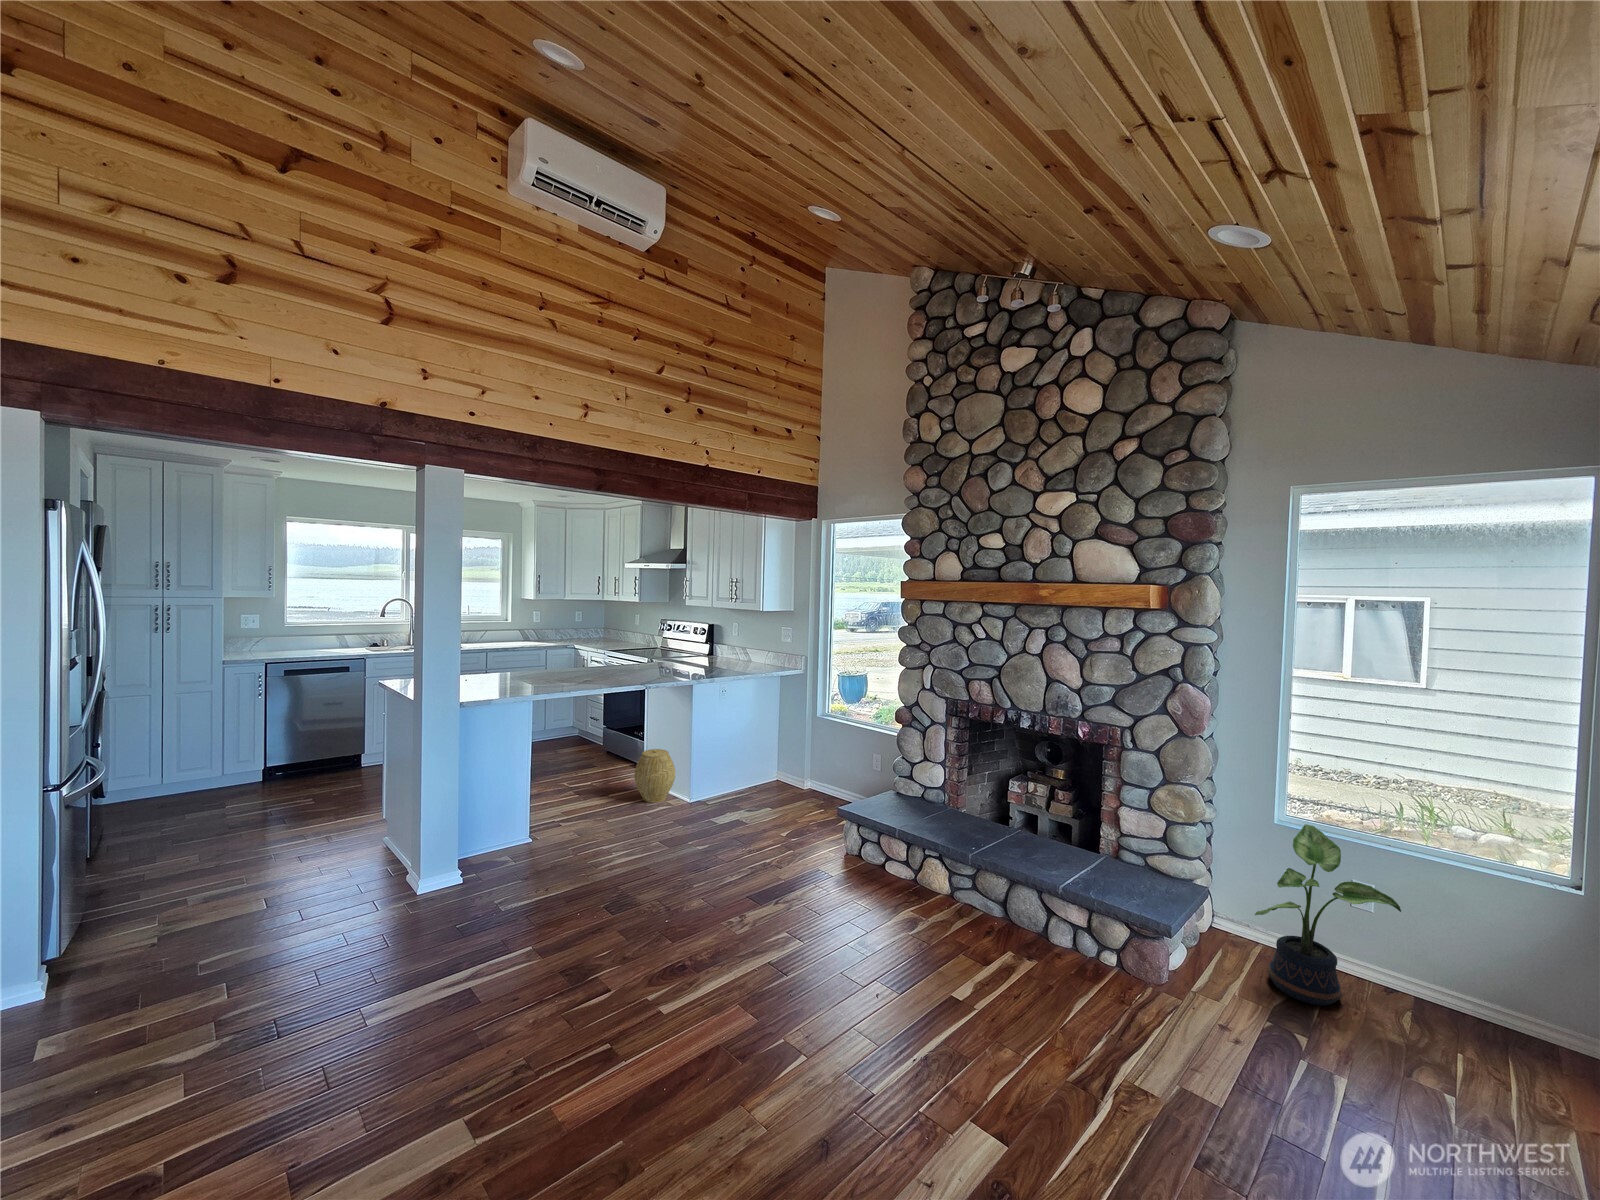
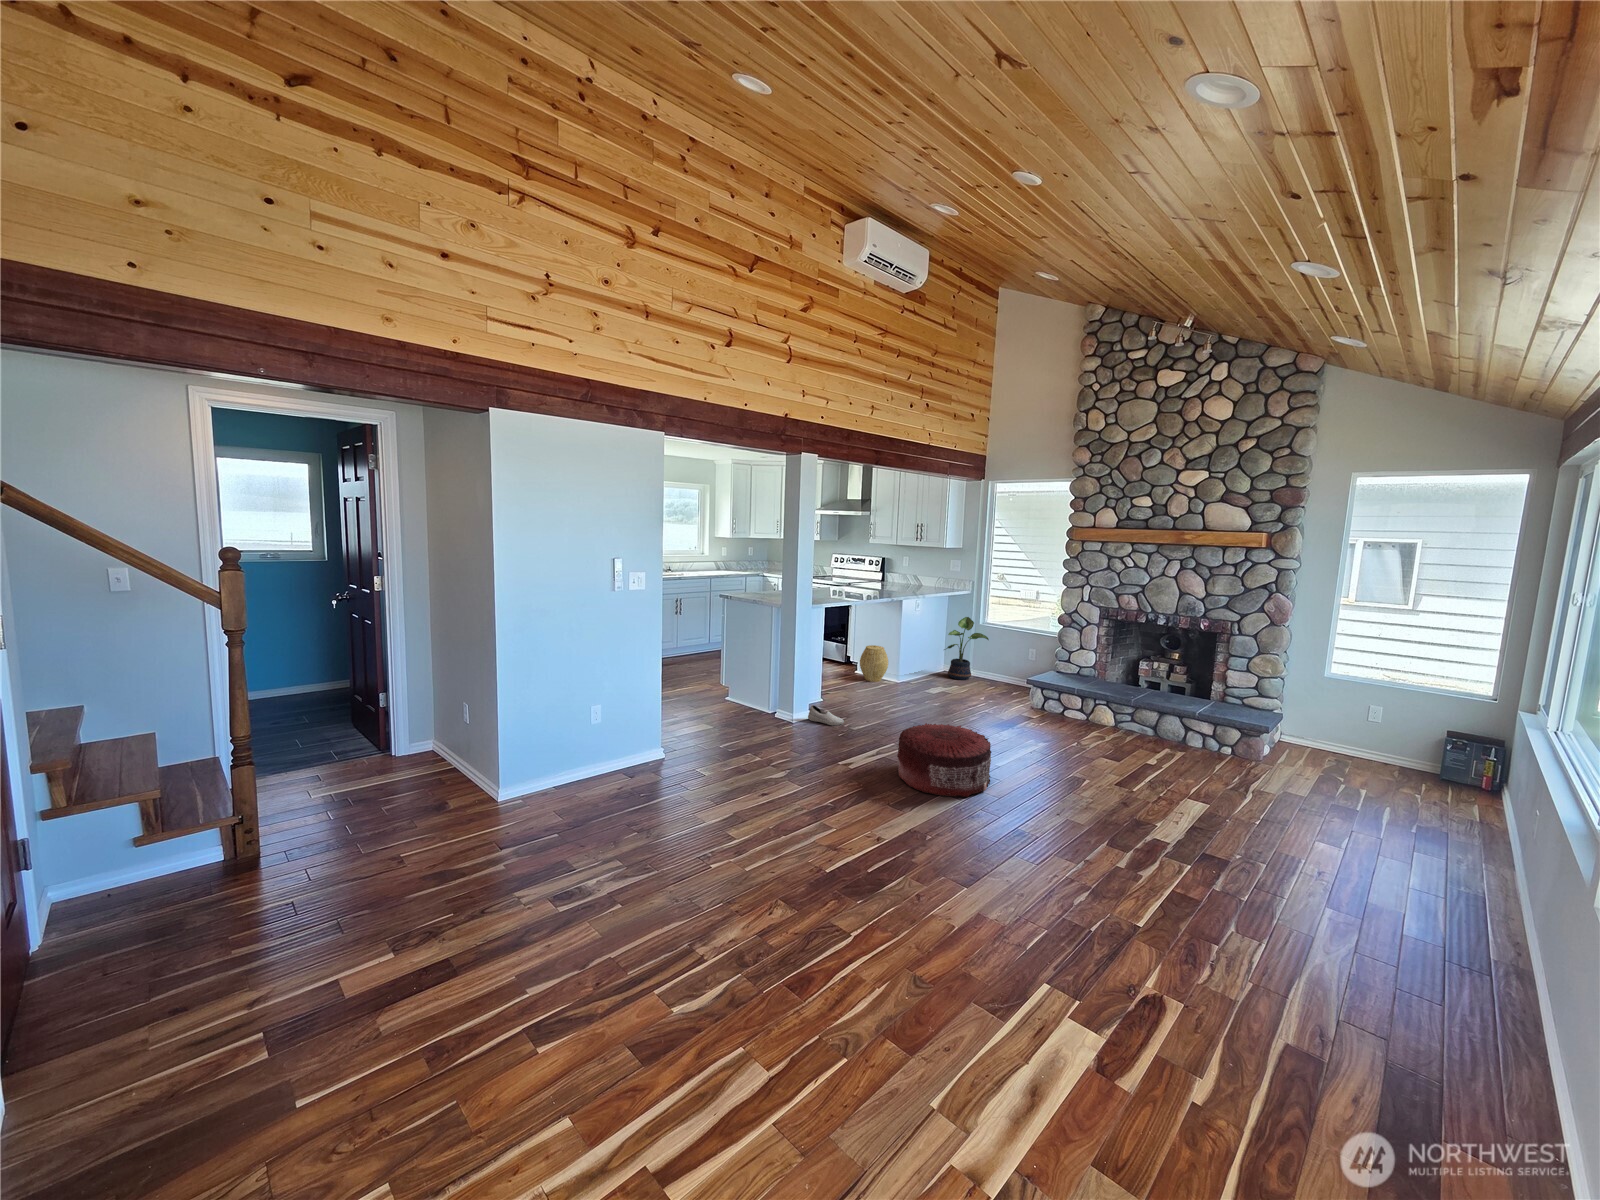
potted plant: present [1255,824,1401,1006] -> present [944,617,989,680]
shoe: none [456,862,504,900] -> present [808,705,844,726]
pouf: none [419,930,610,1121] -> present [897,723,991,797]

